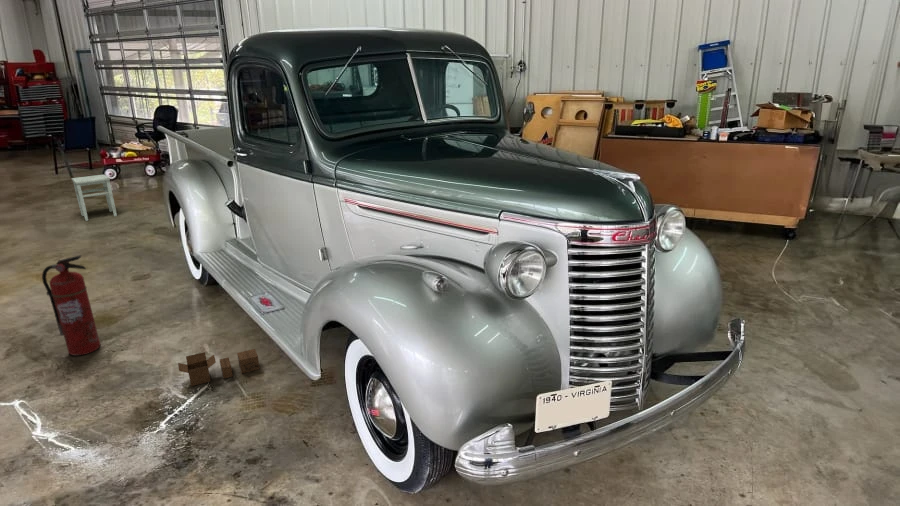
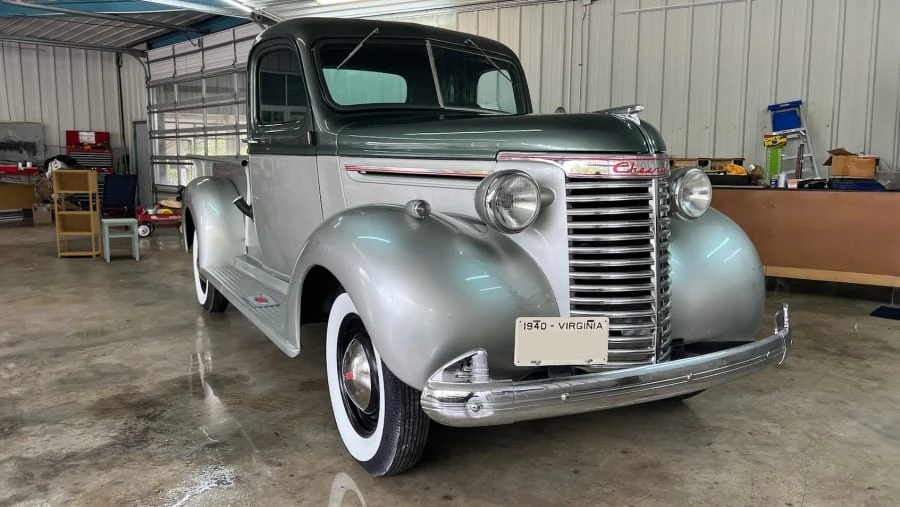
shelving unit: none [11,128,77,218] -> present [52,170,101,258]
fire extinguisher: present [42,255,100,356] -> none [41,247,87,355]
cardboard box: present [178,349,260,386] -> none [158,352,245,385]

